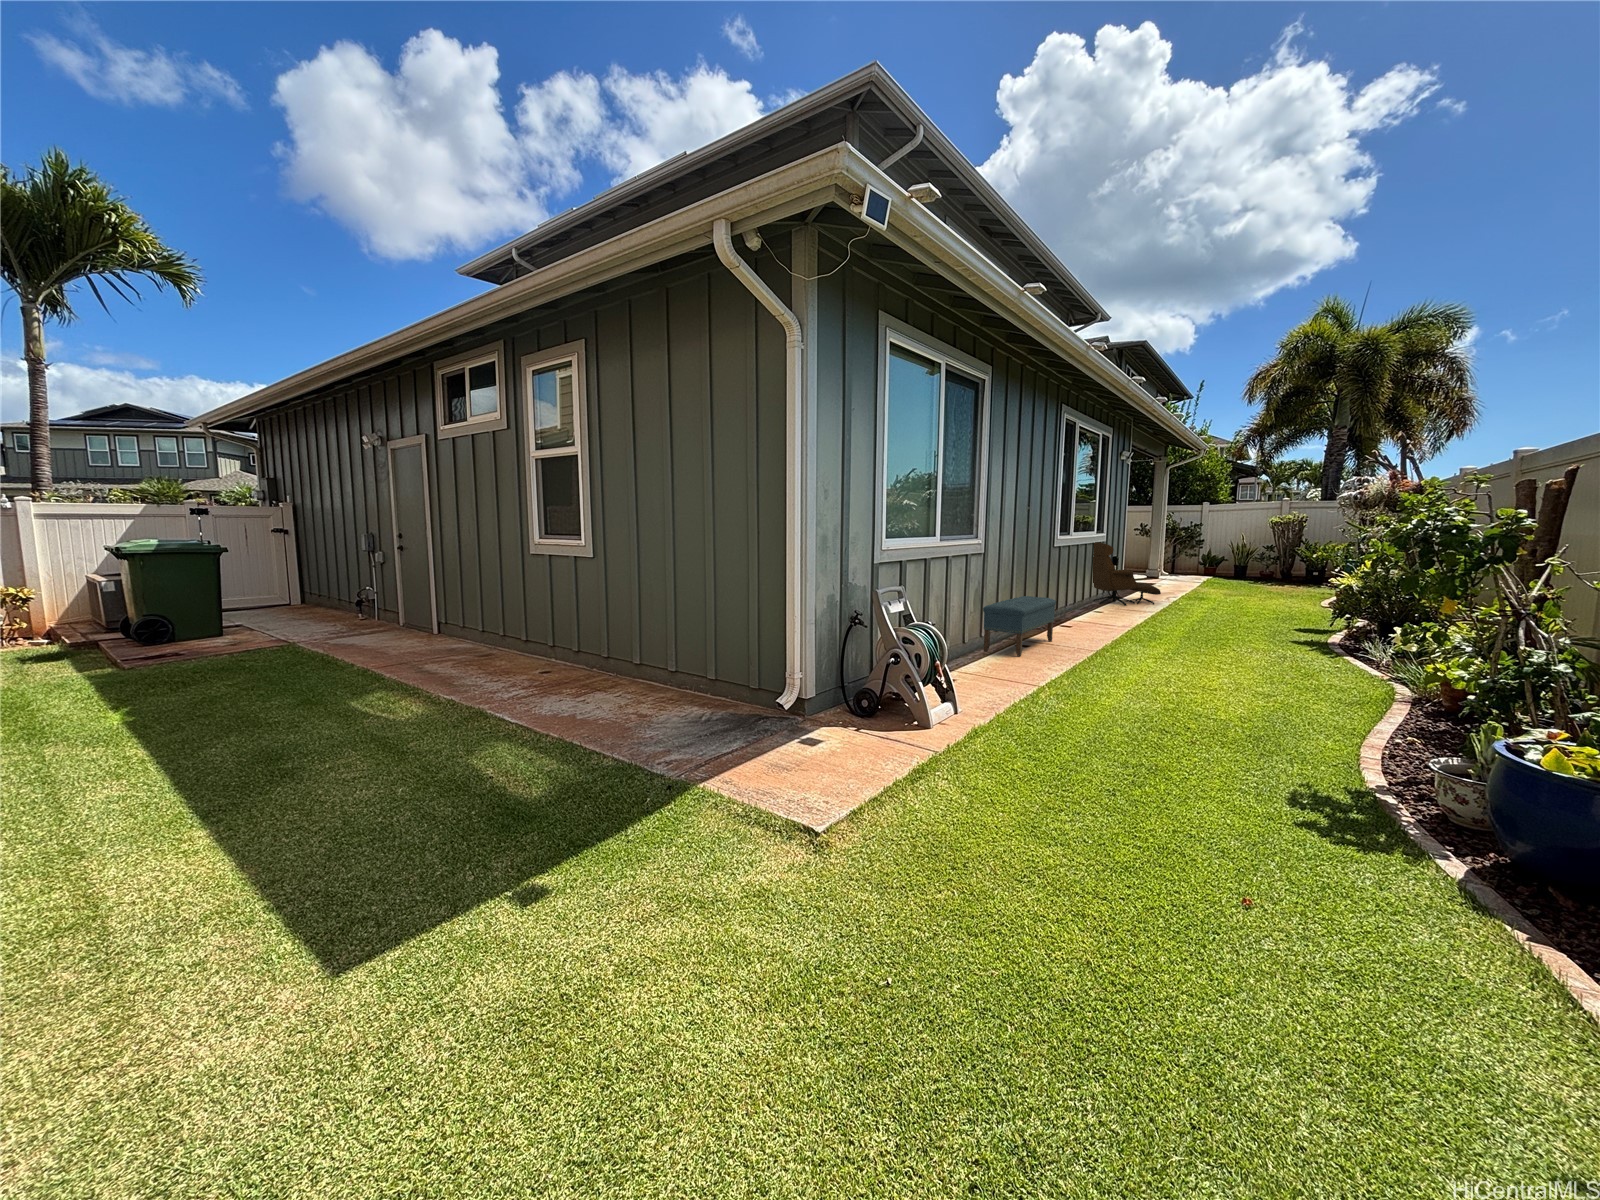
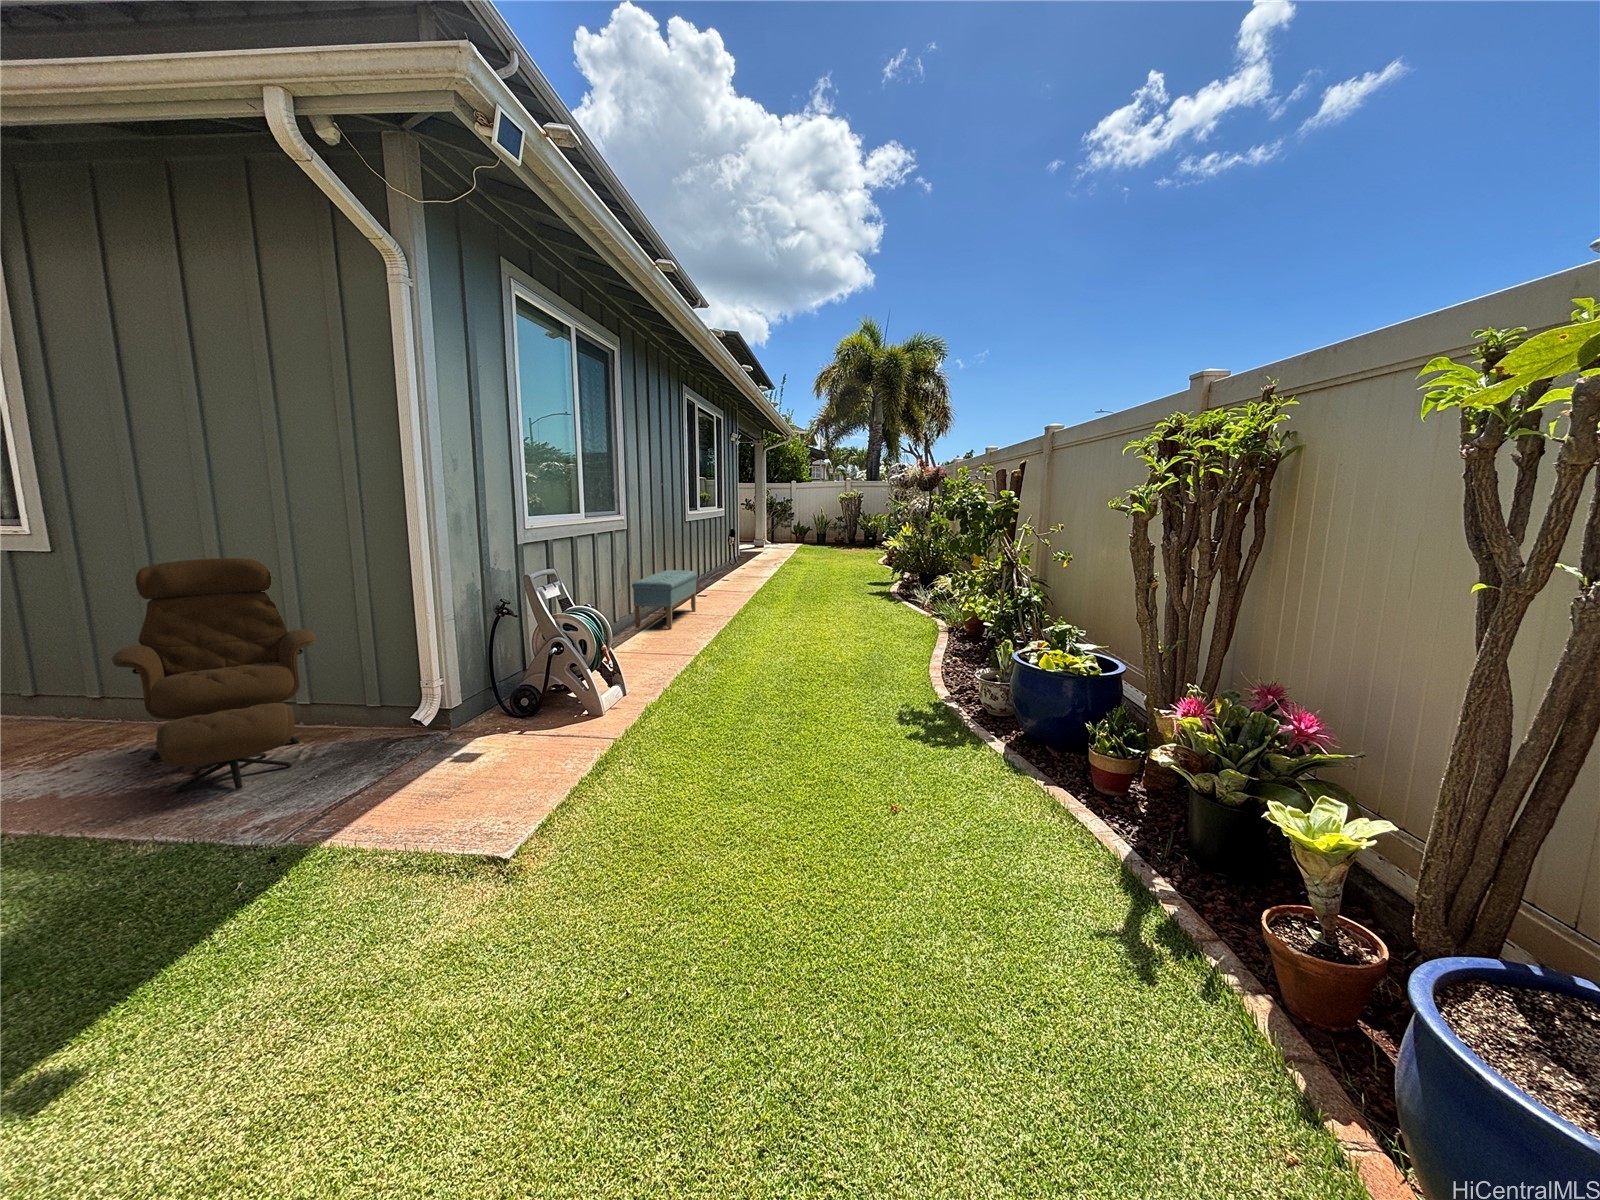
lounge chair: present [1093,542,1161,606] -> present [112,558,316,792]

